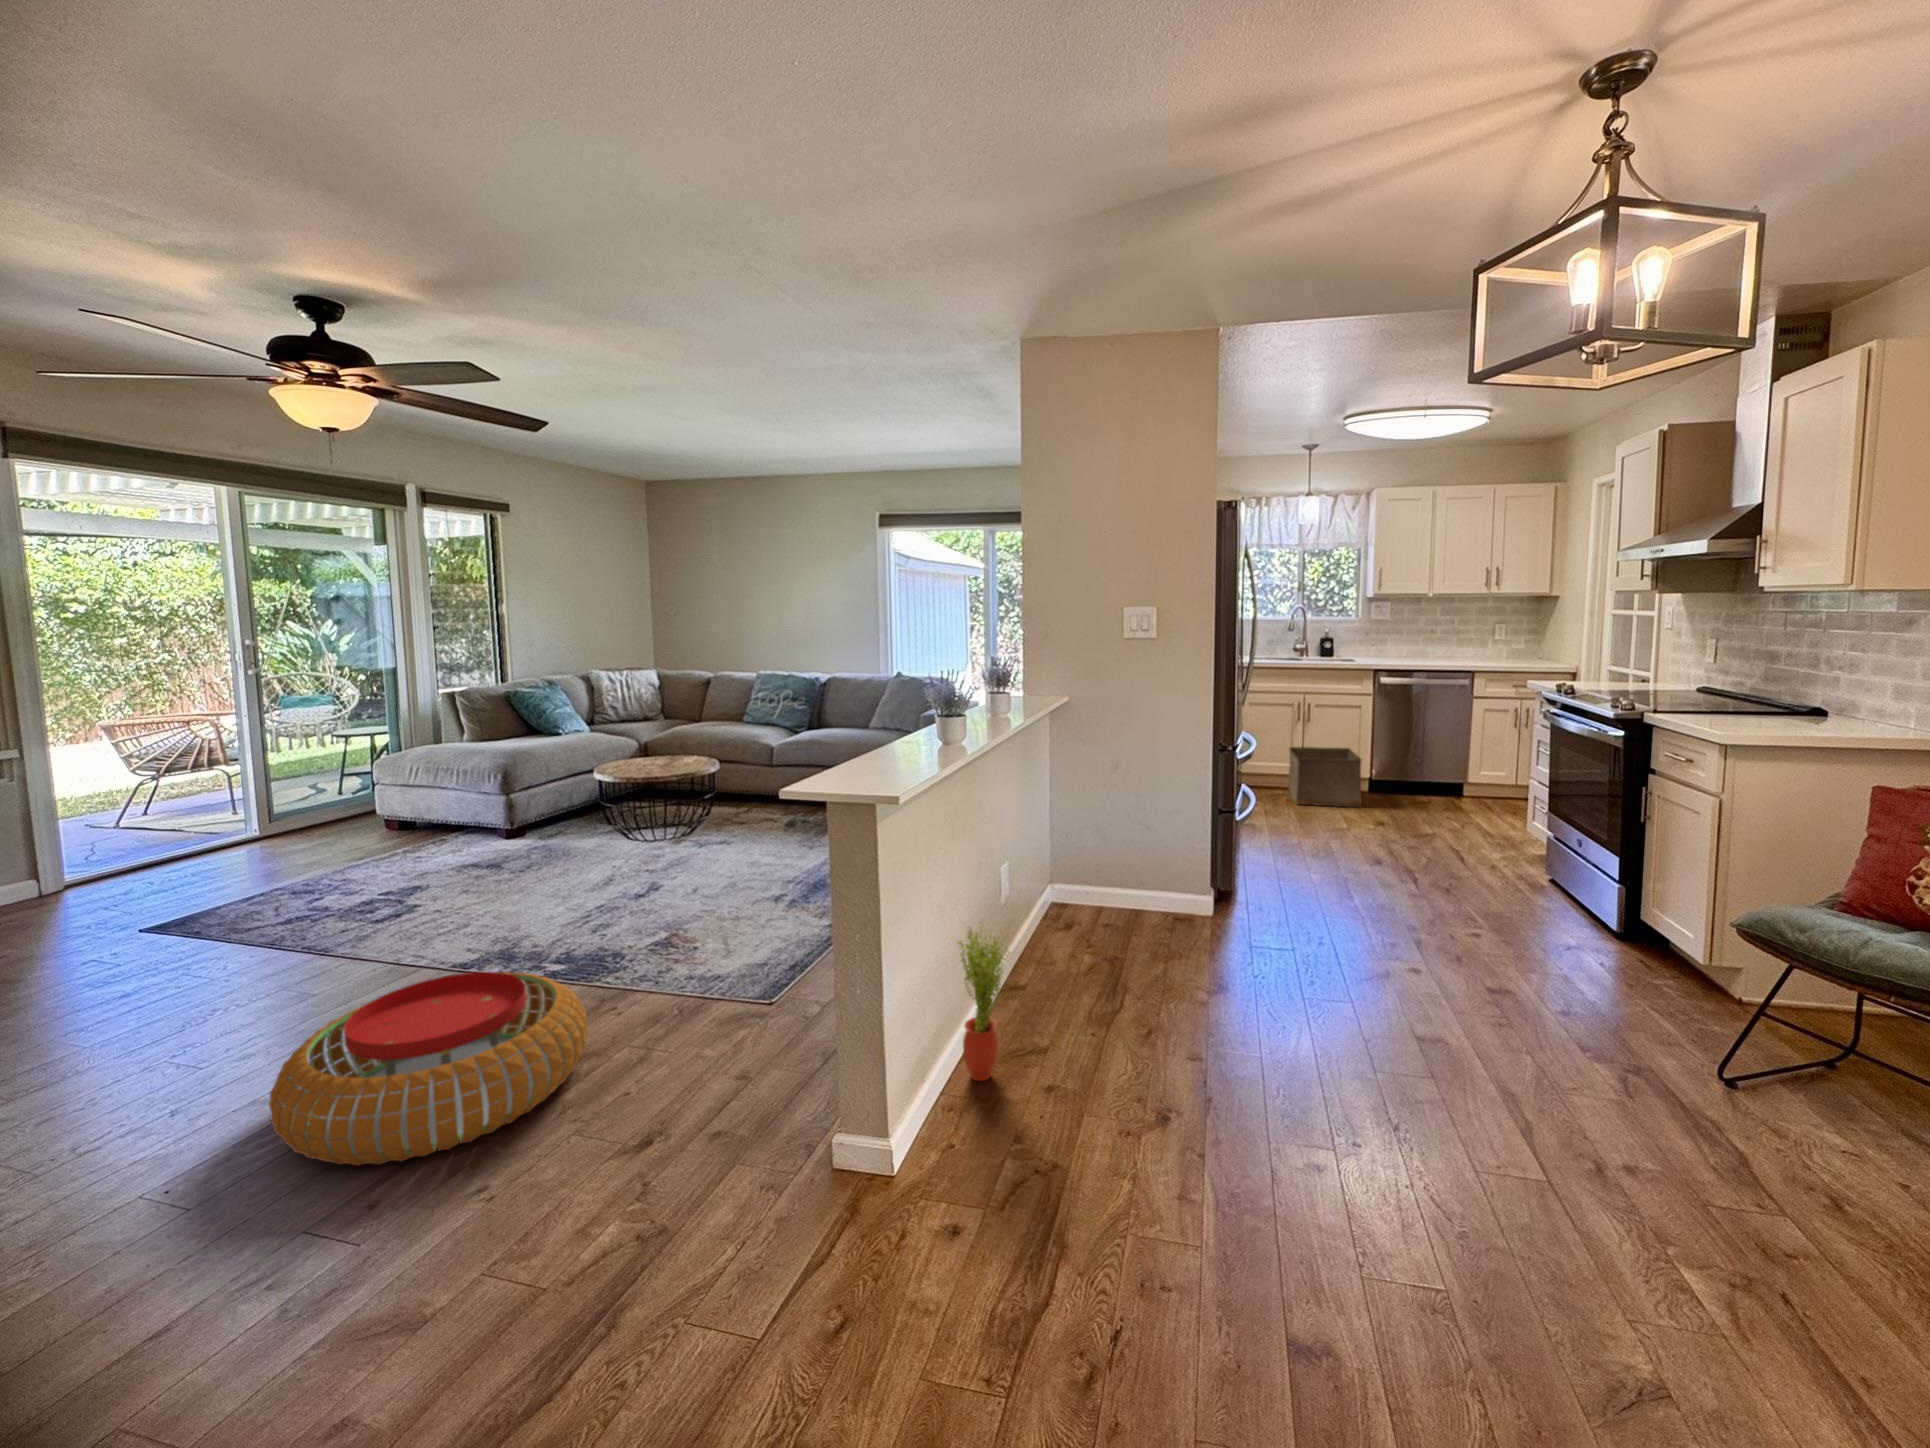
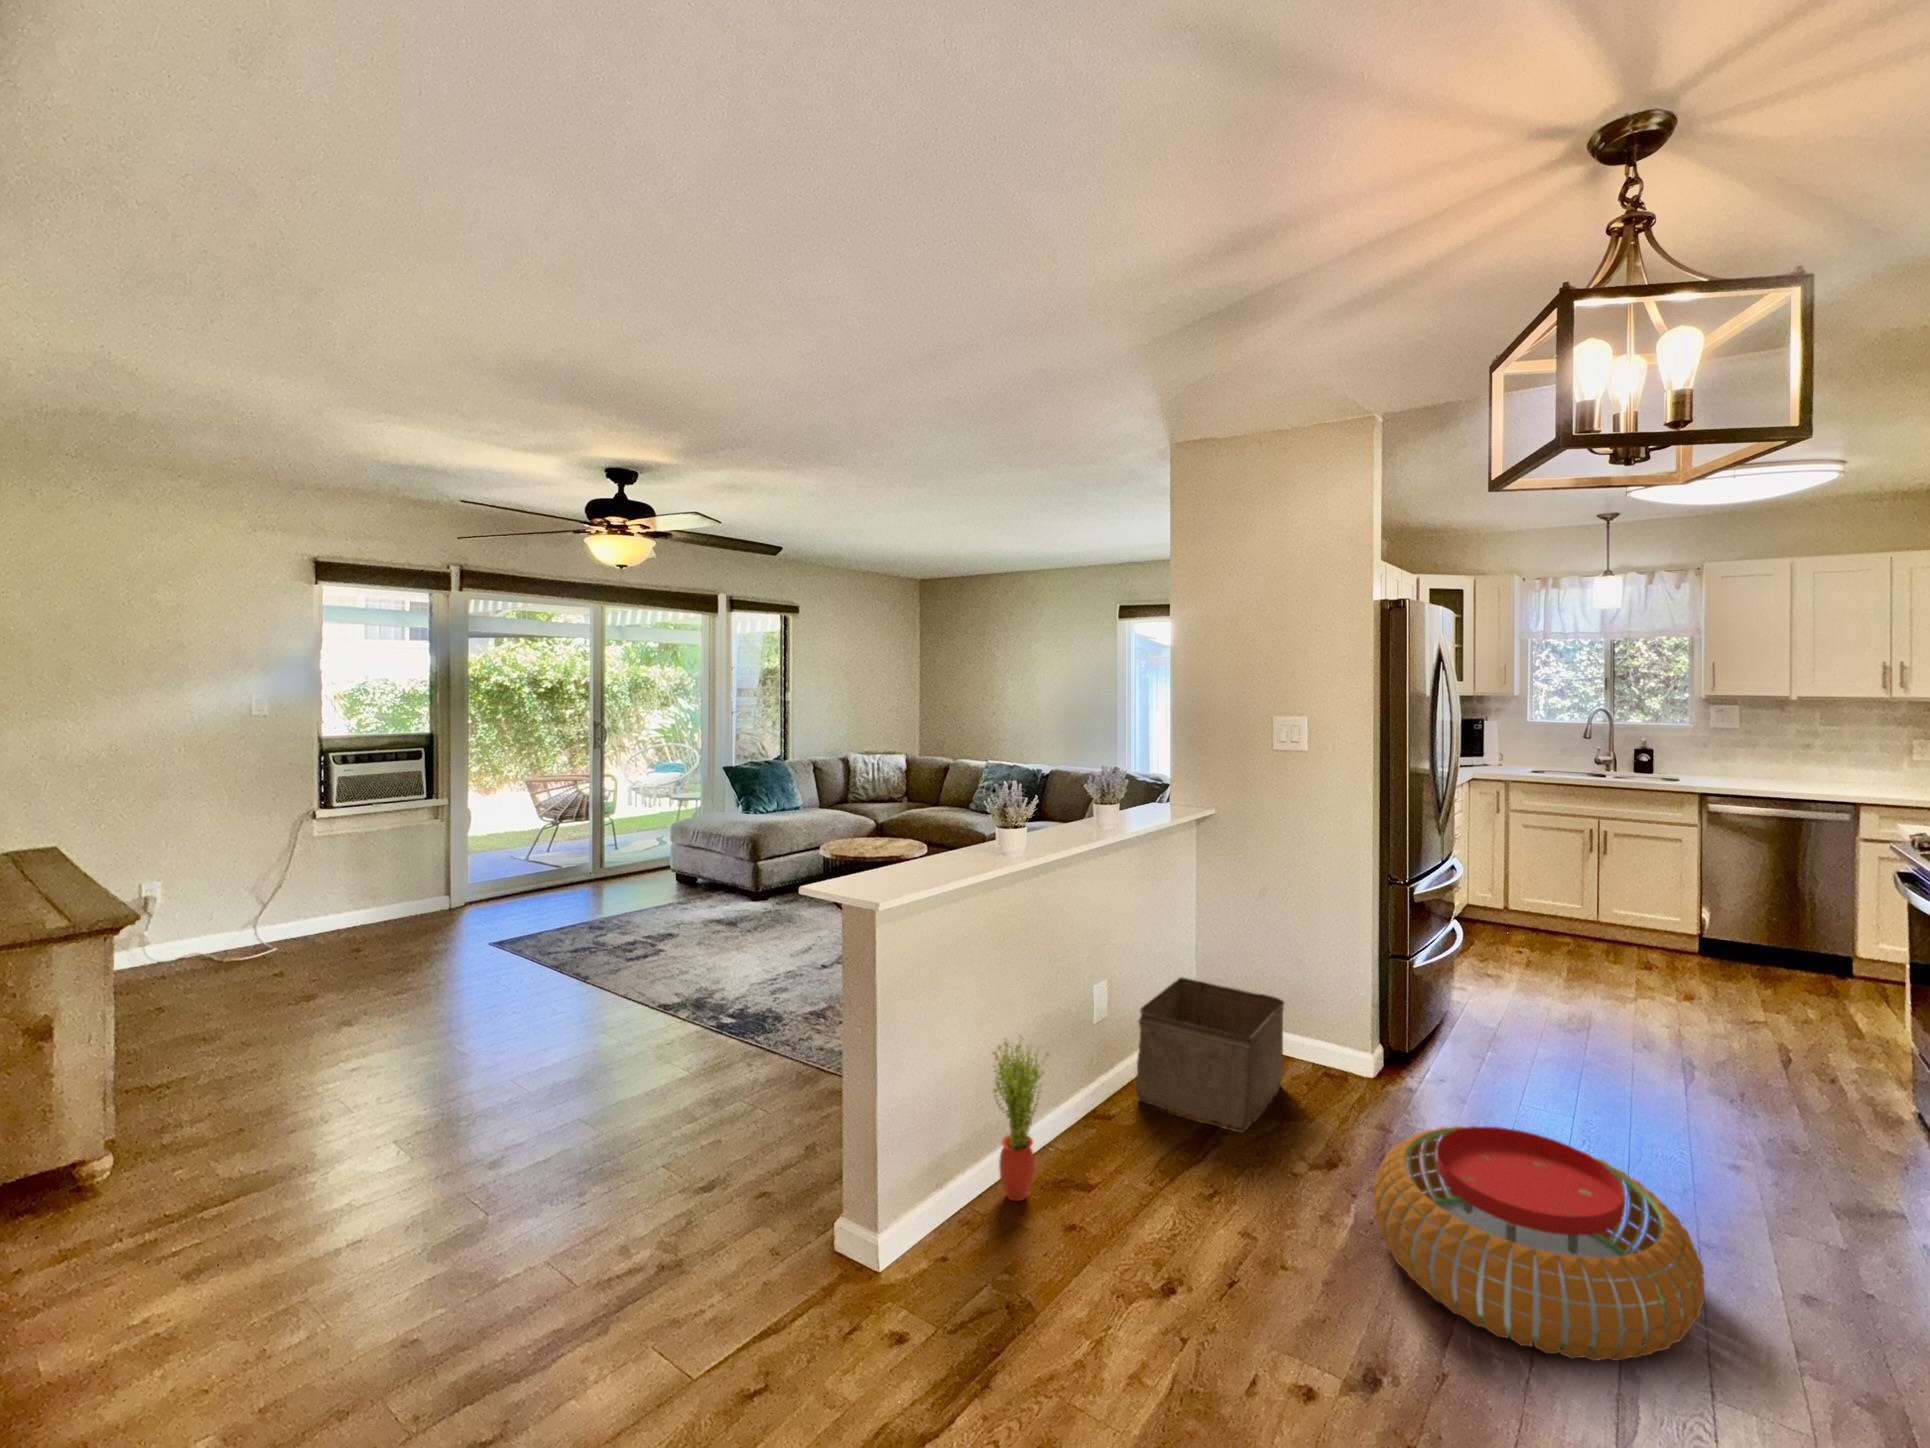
storage bin: present [1288,747,1362,807] -> present [1136,977,1284,1132]
pouf: present [269,972,588,1165] -> present [1373,1126,1704,1361]

